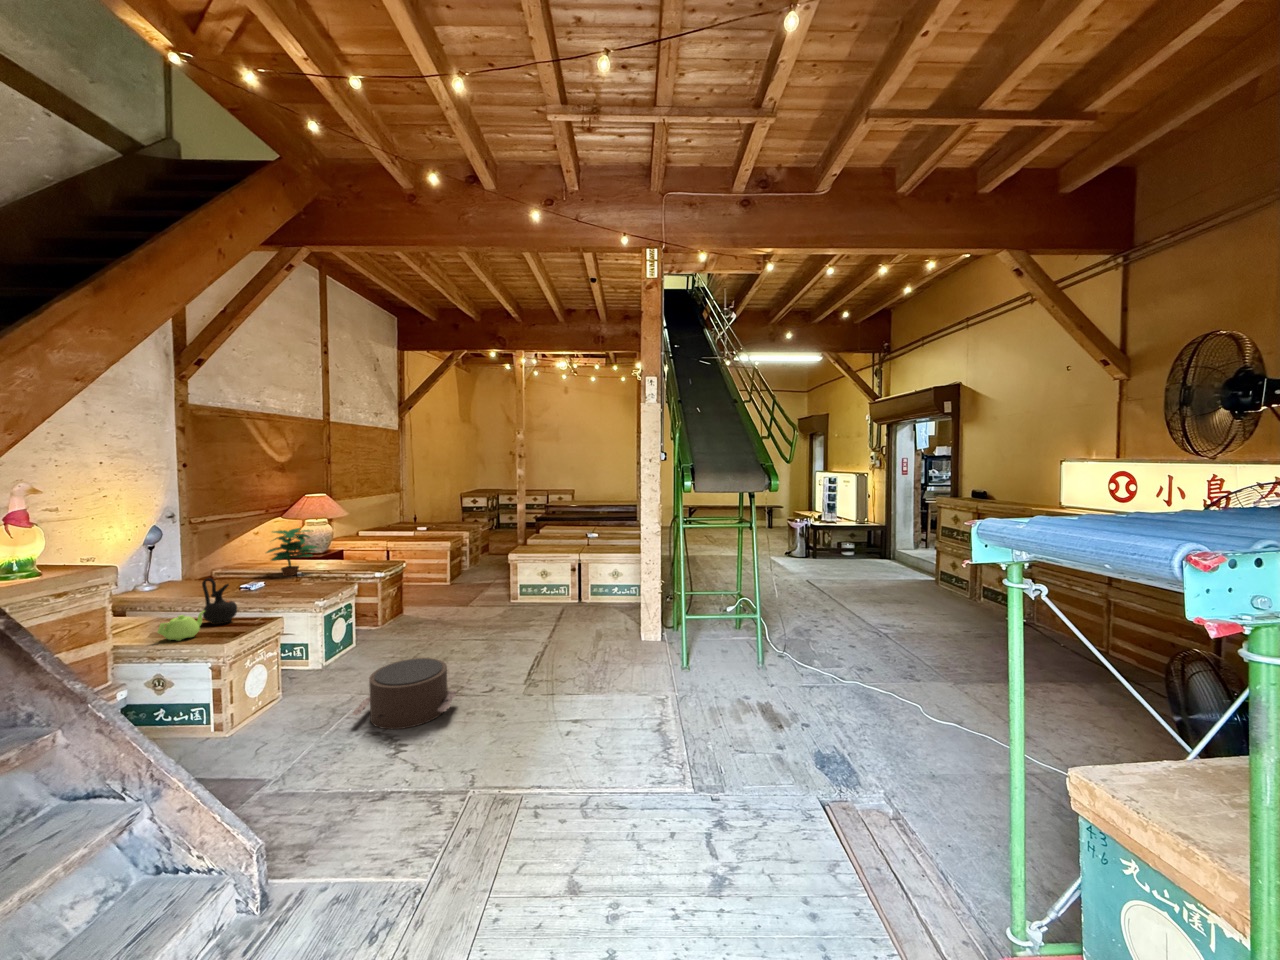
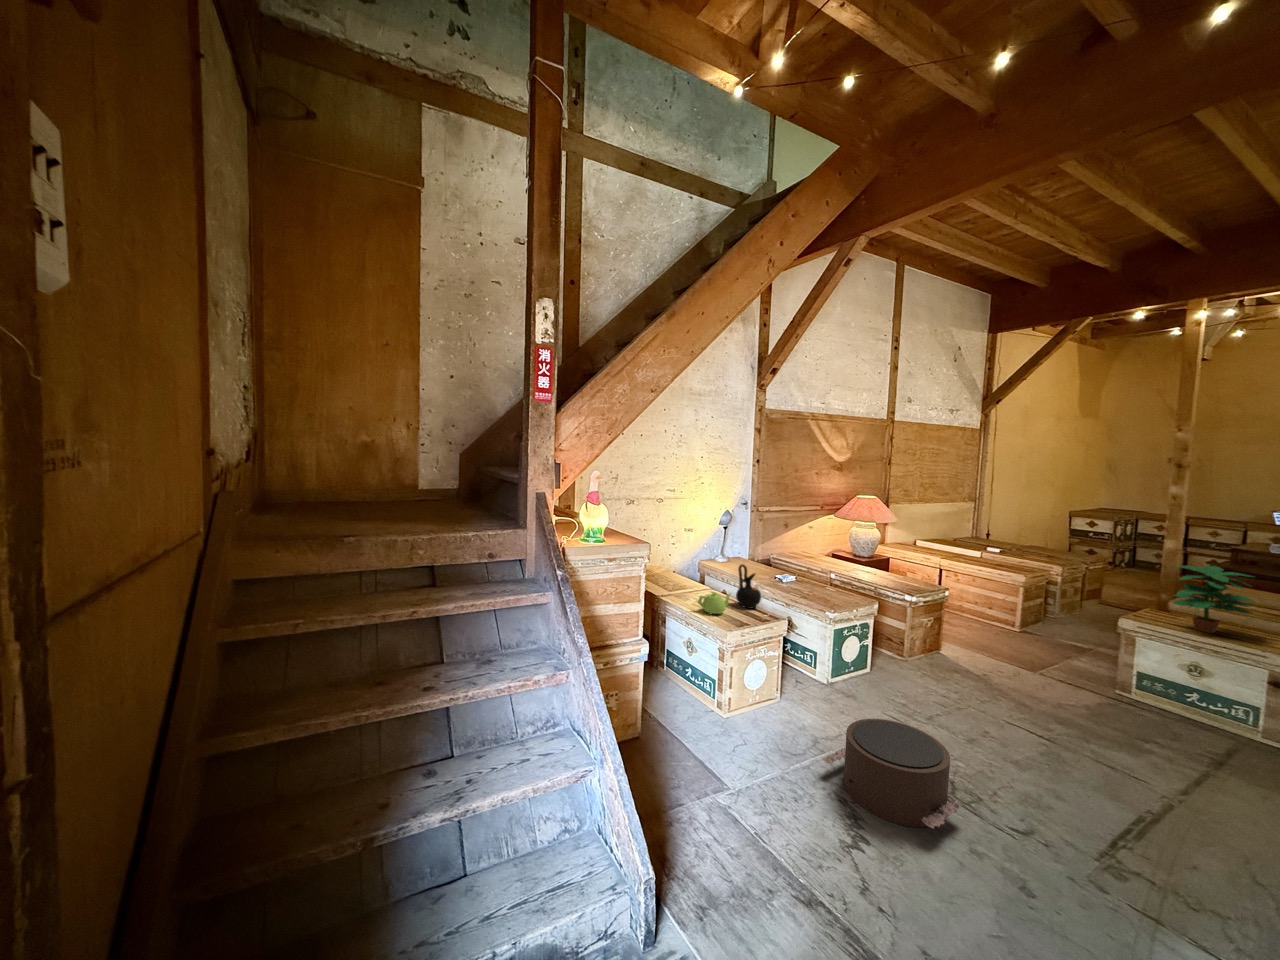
potted plant: present [267,528,317,576] -> present [1172,565,1252,633]

